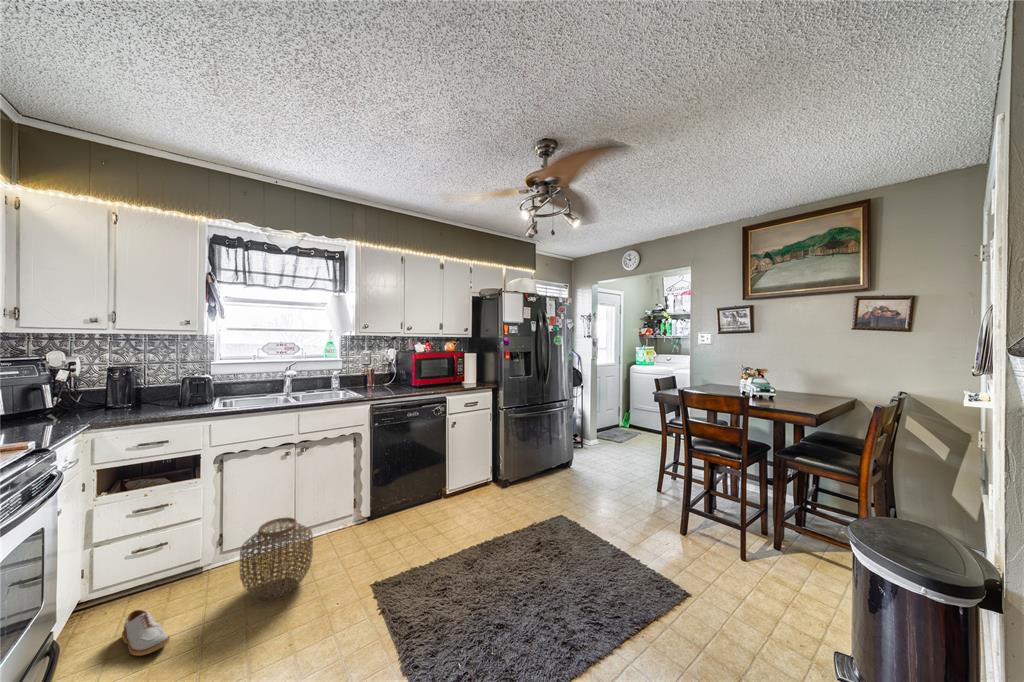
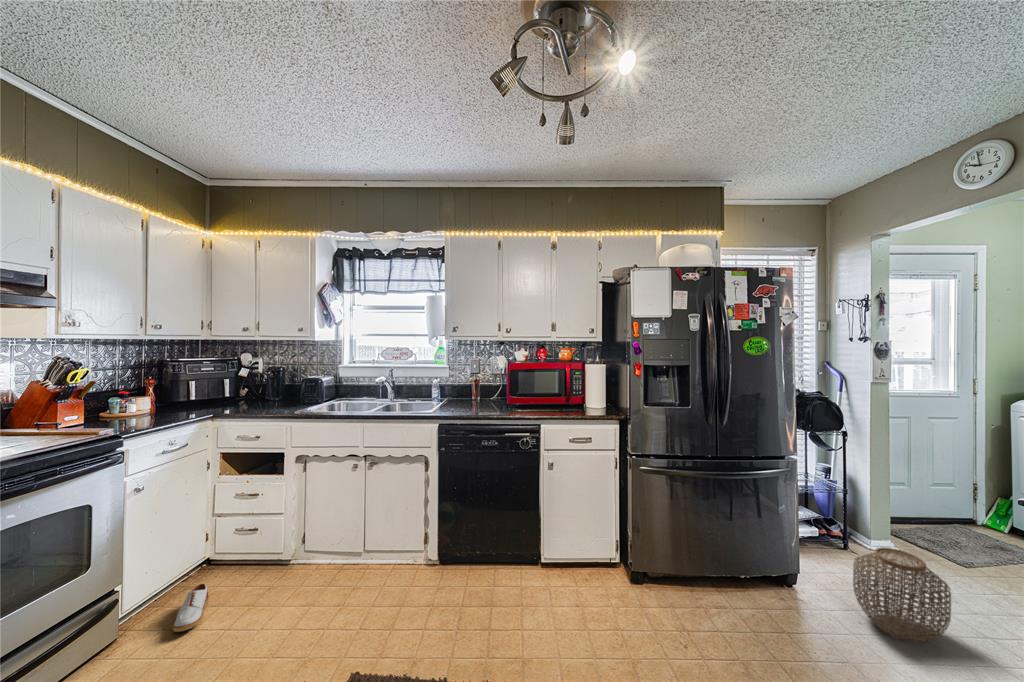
woven basket: present [240,517,313,599] -> present [853,548,951,643]

